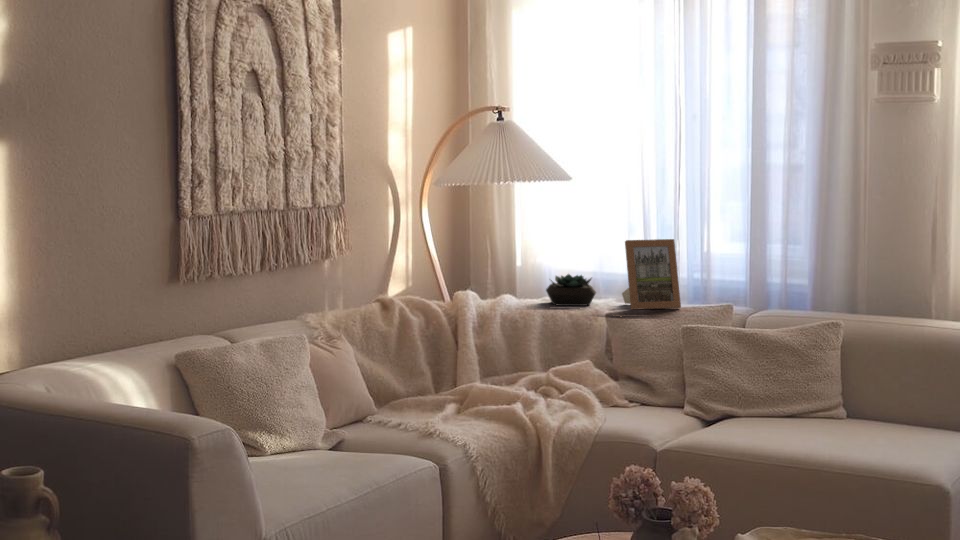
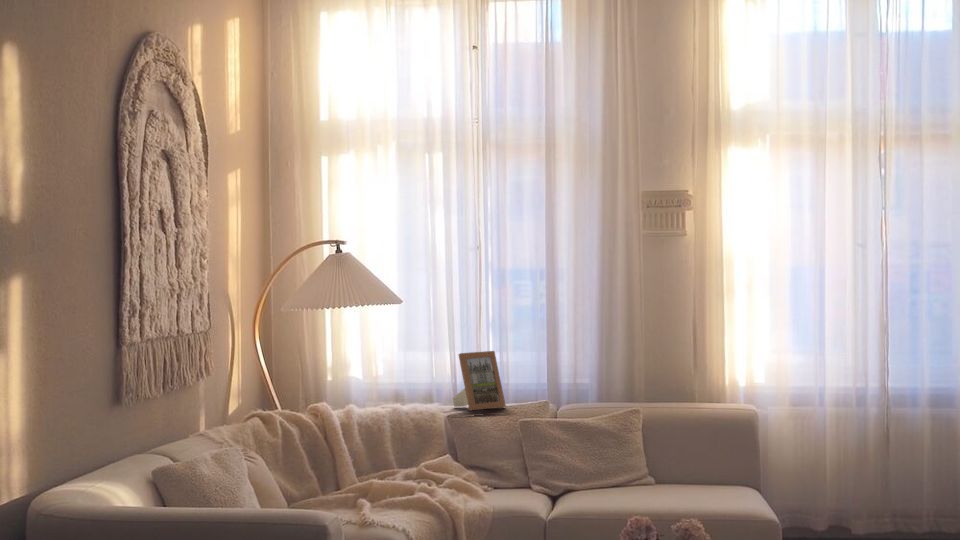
succulent plant: present [546,274,596,306] -> none [388,384,435,412]

